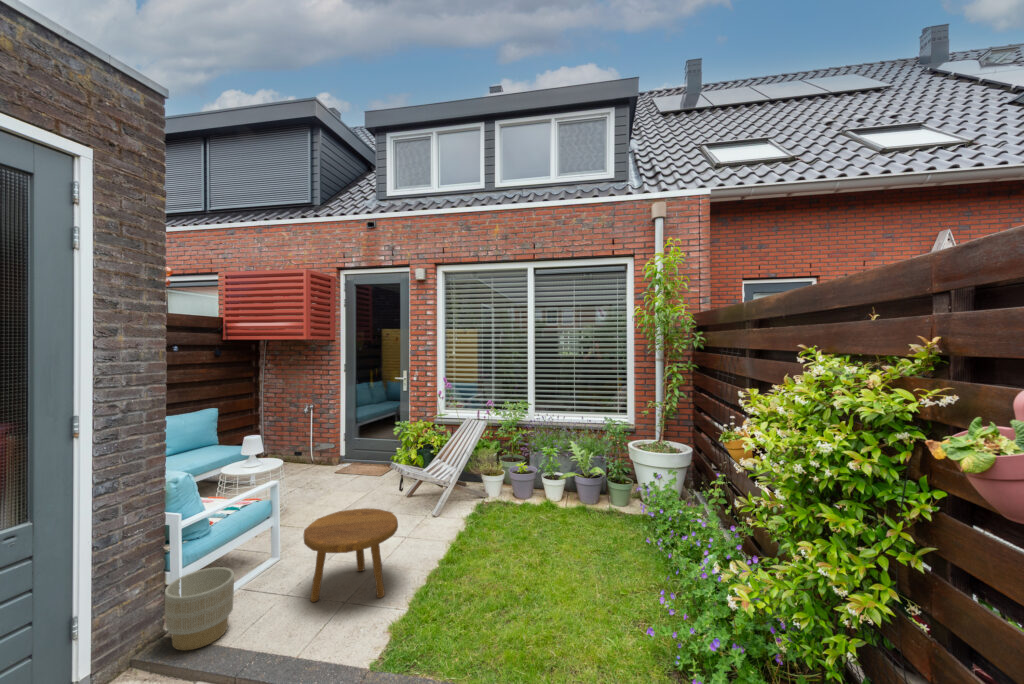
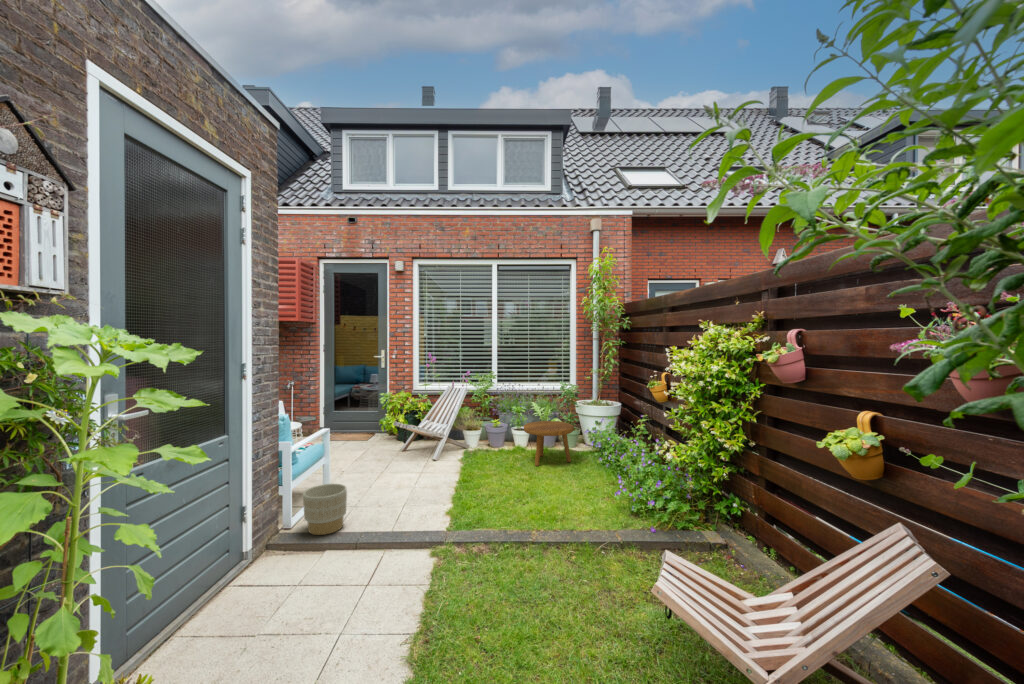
footstool: present [304,508,398,602] -> present [524,421,574,466]

